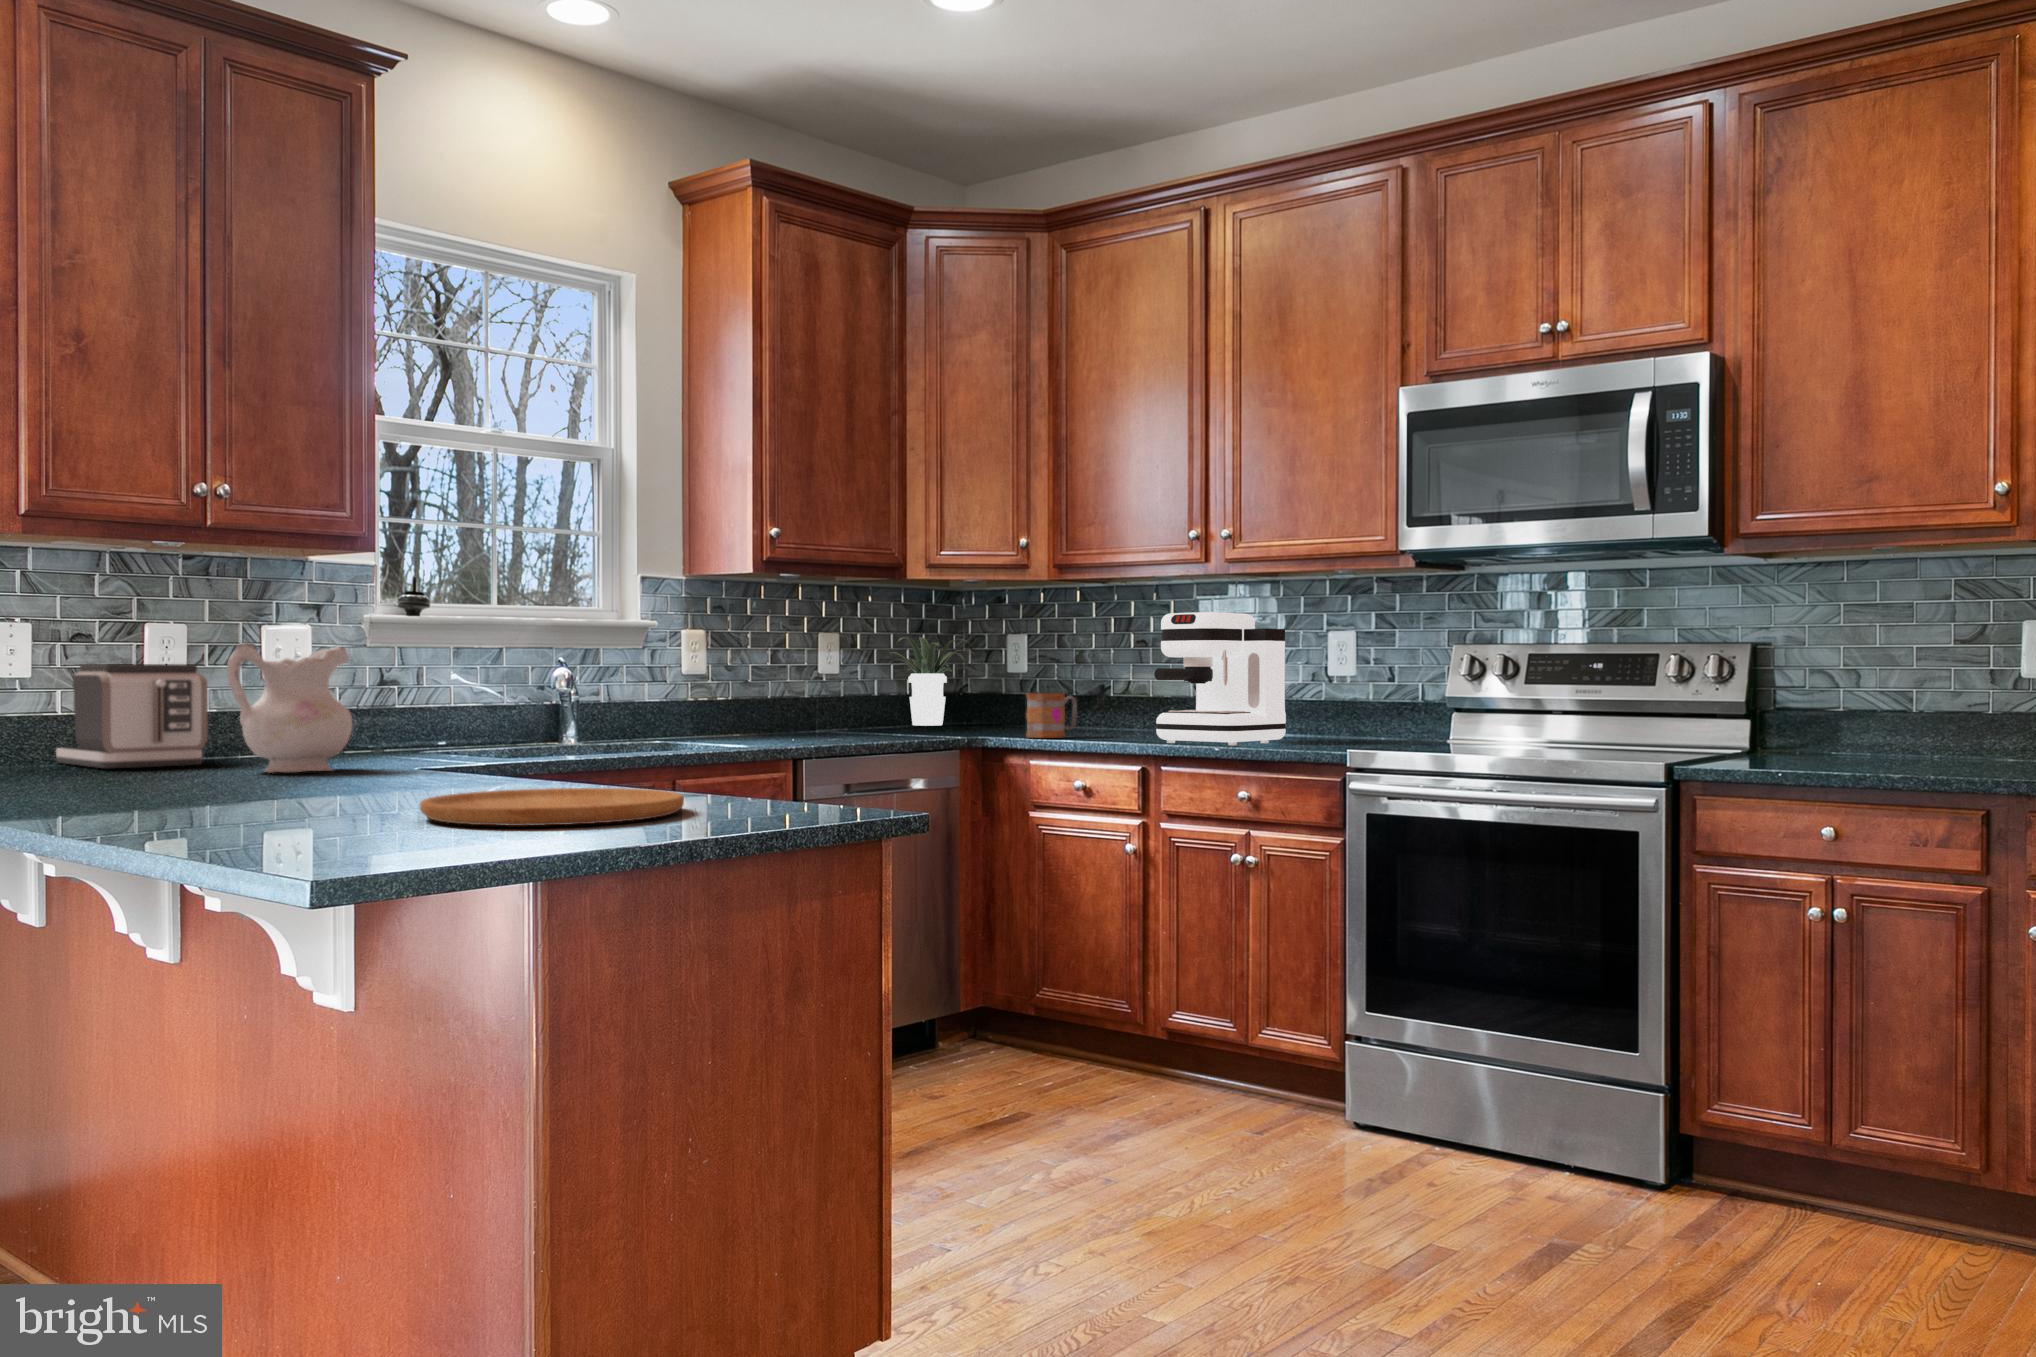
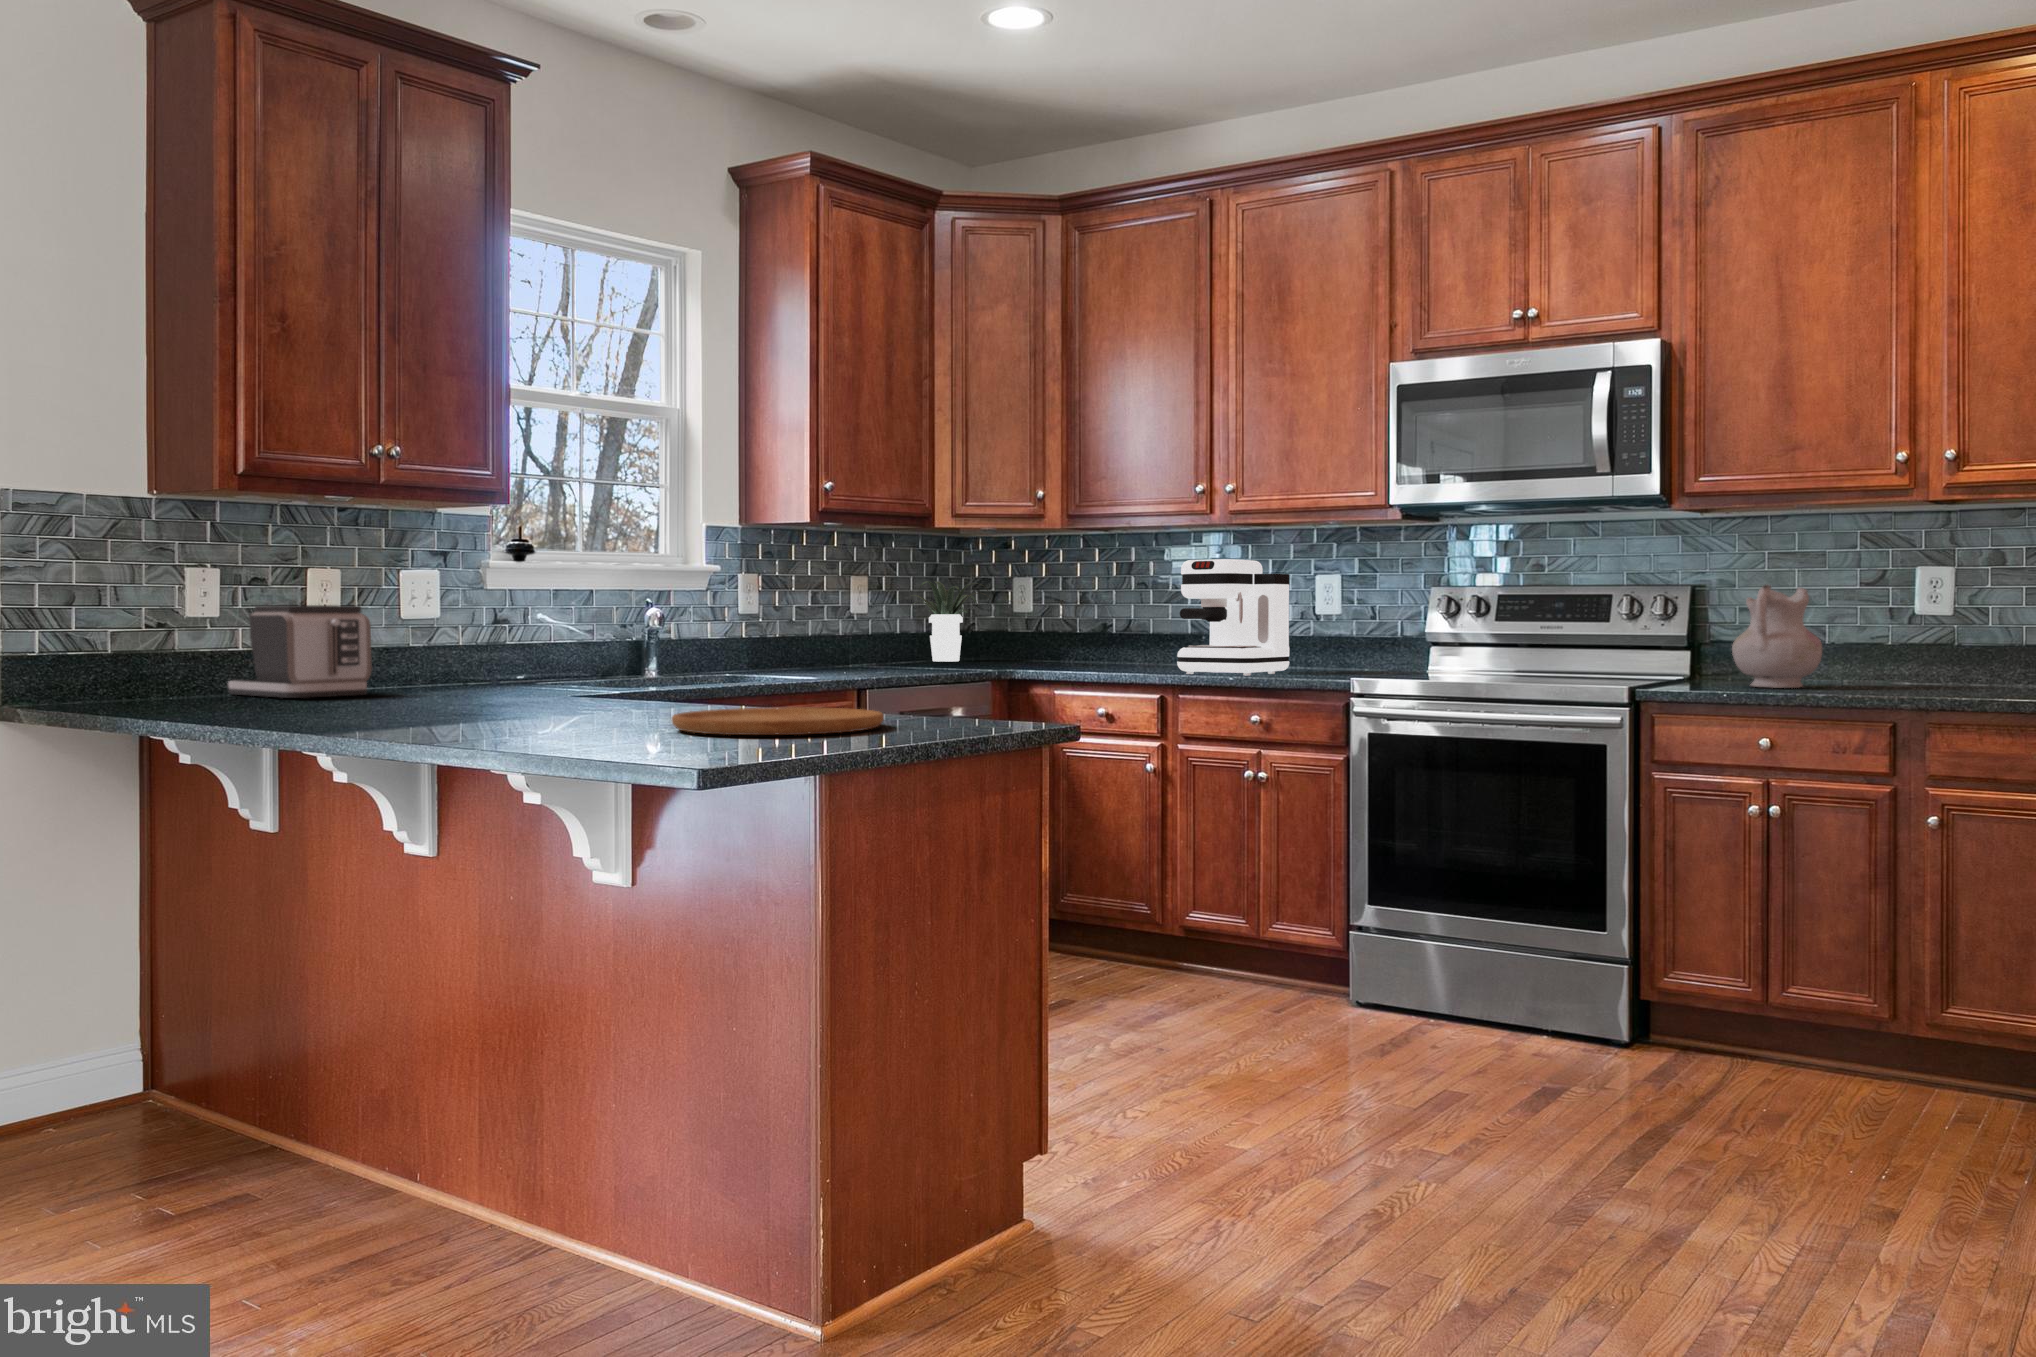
ceramic pitcher: present [227,642,352,773] -> present [1732,584,1822,688]
mug: present [1026,693,1077,738] -> none [1054,631,1098,671]

